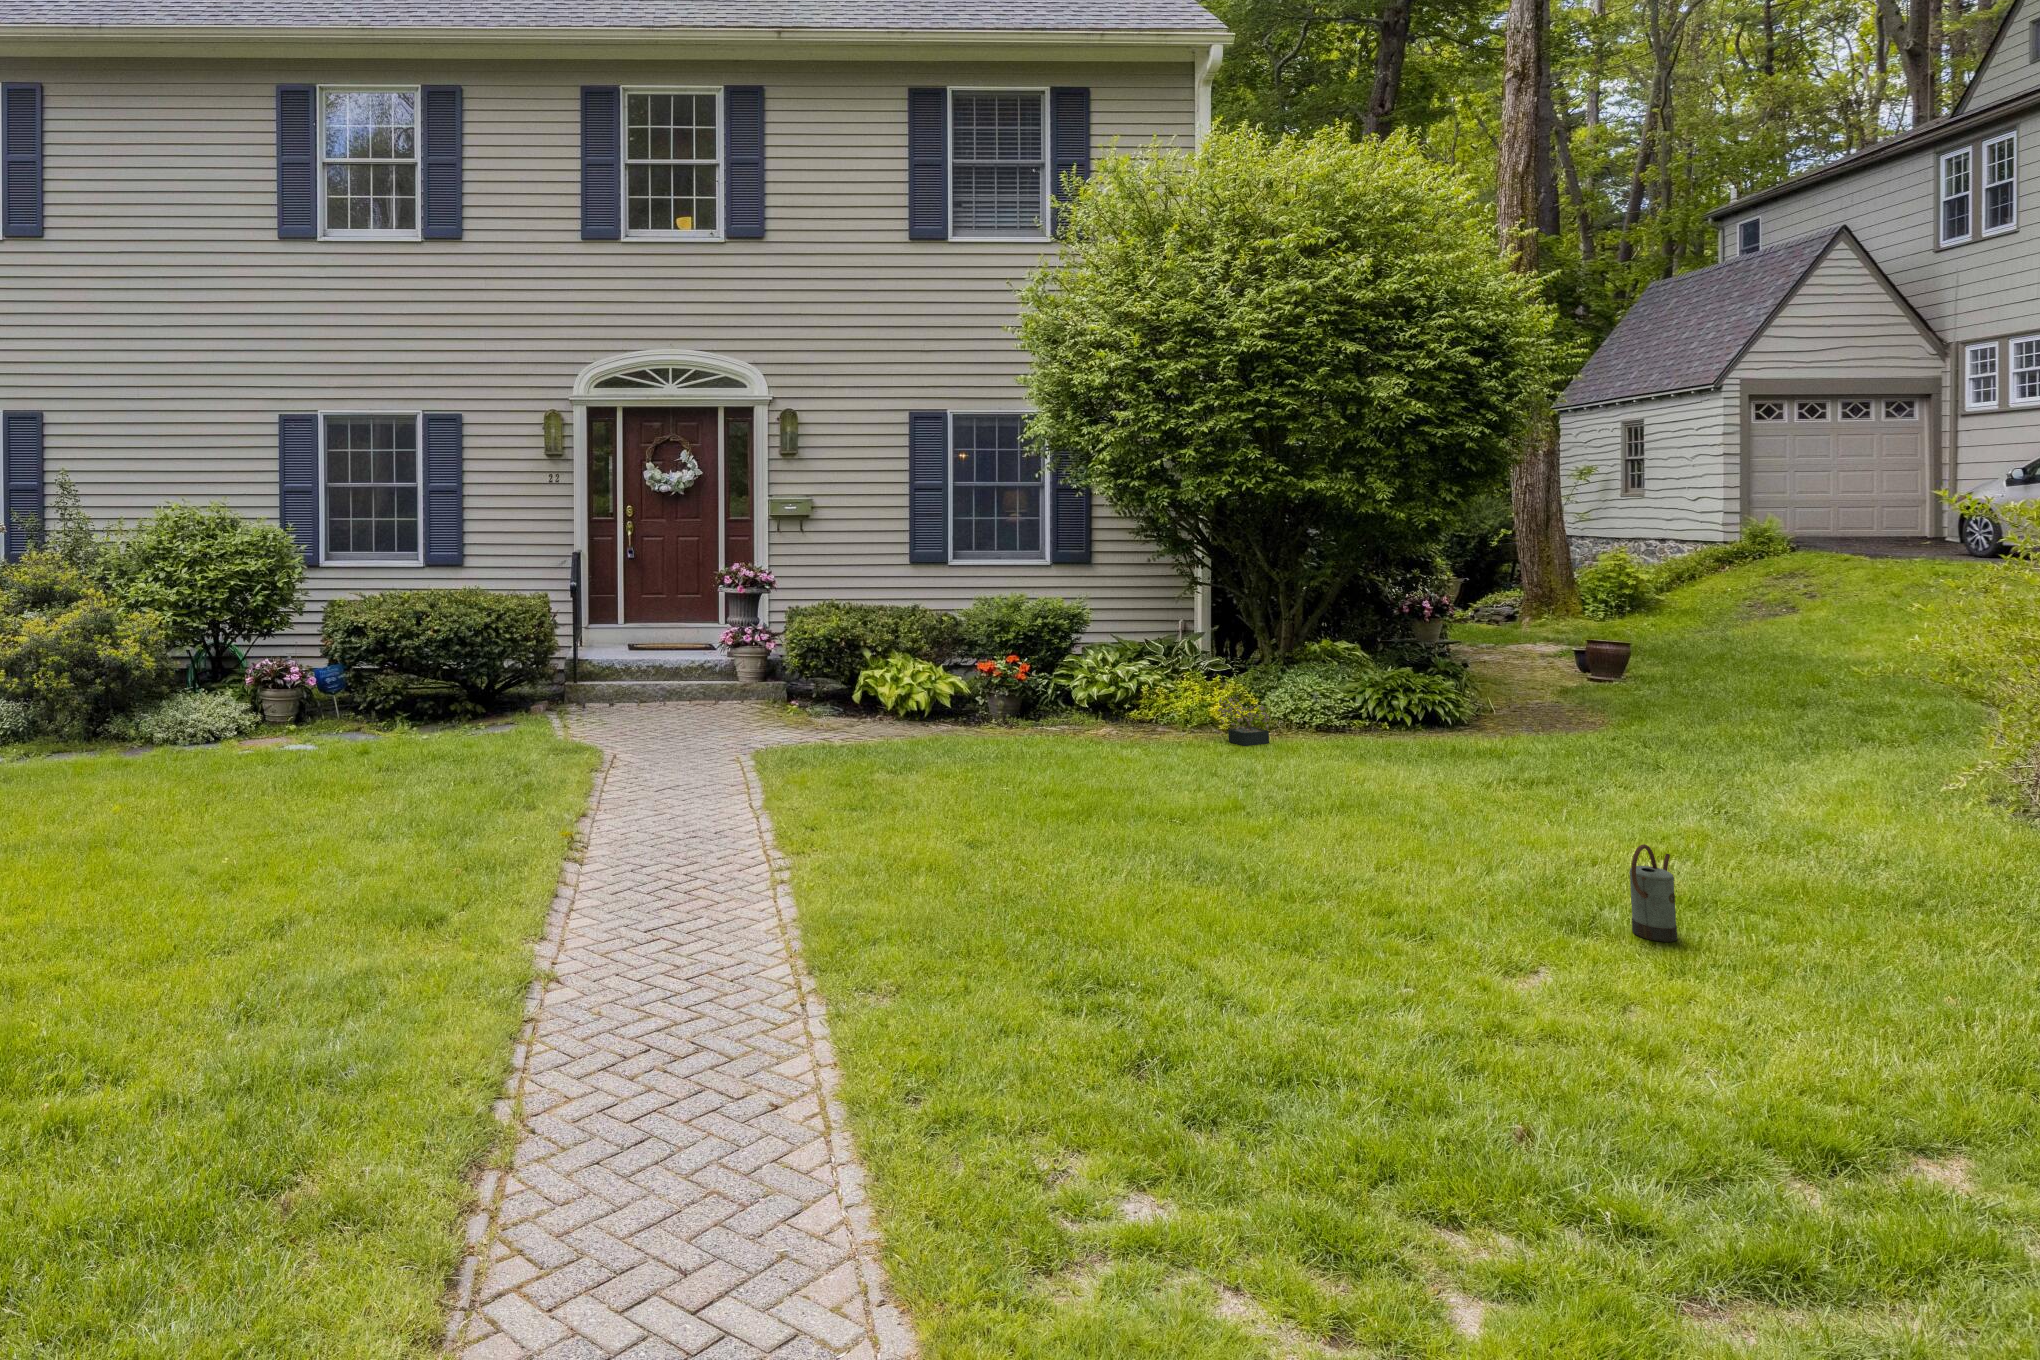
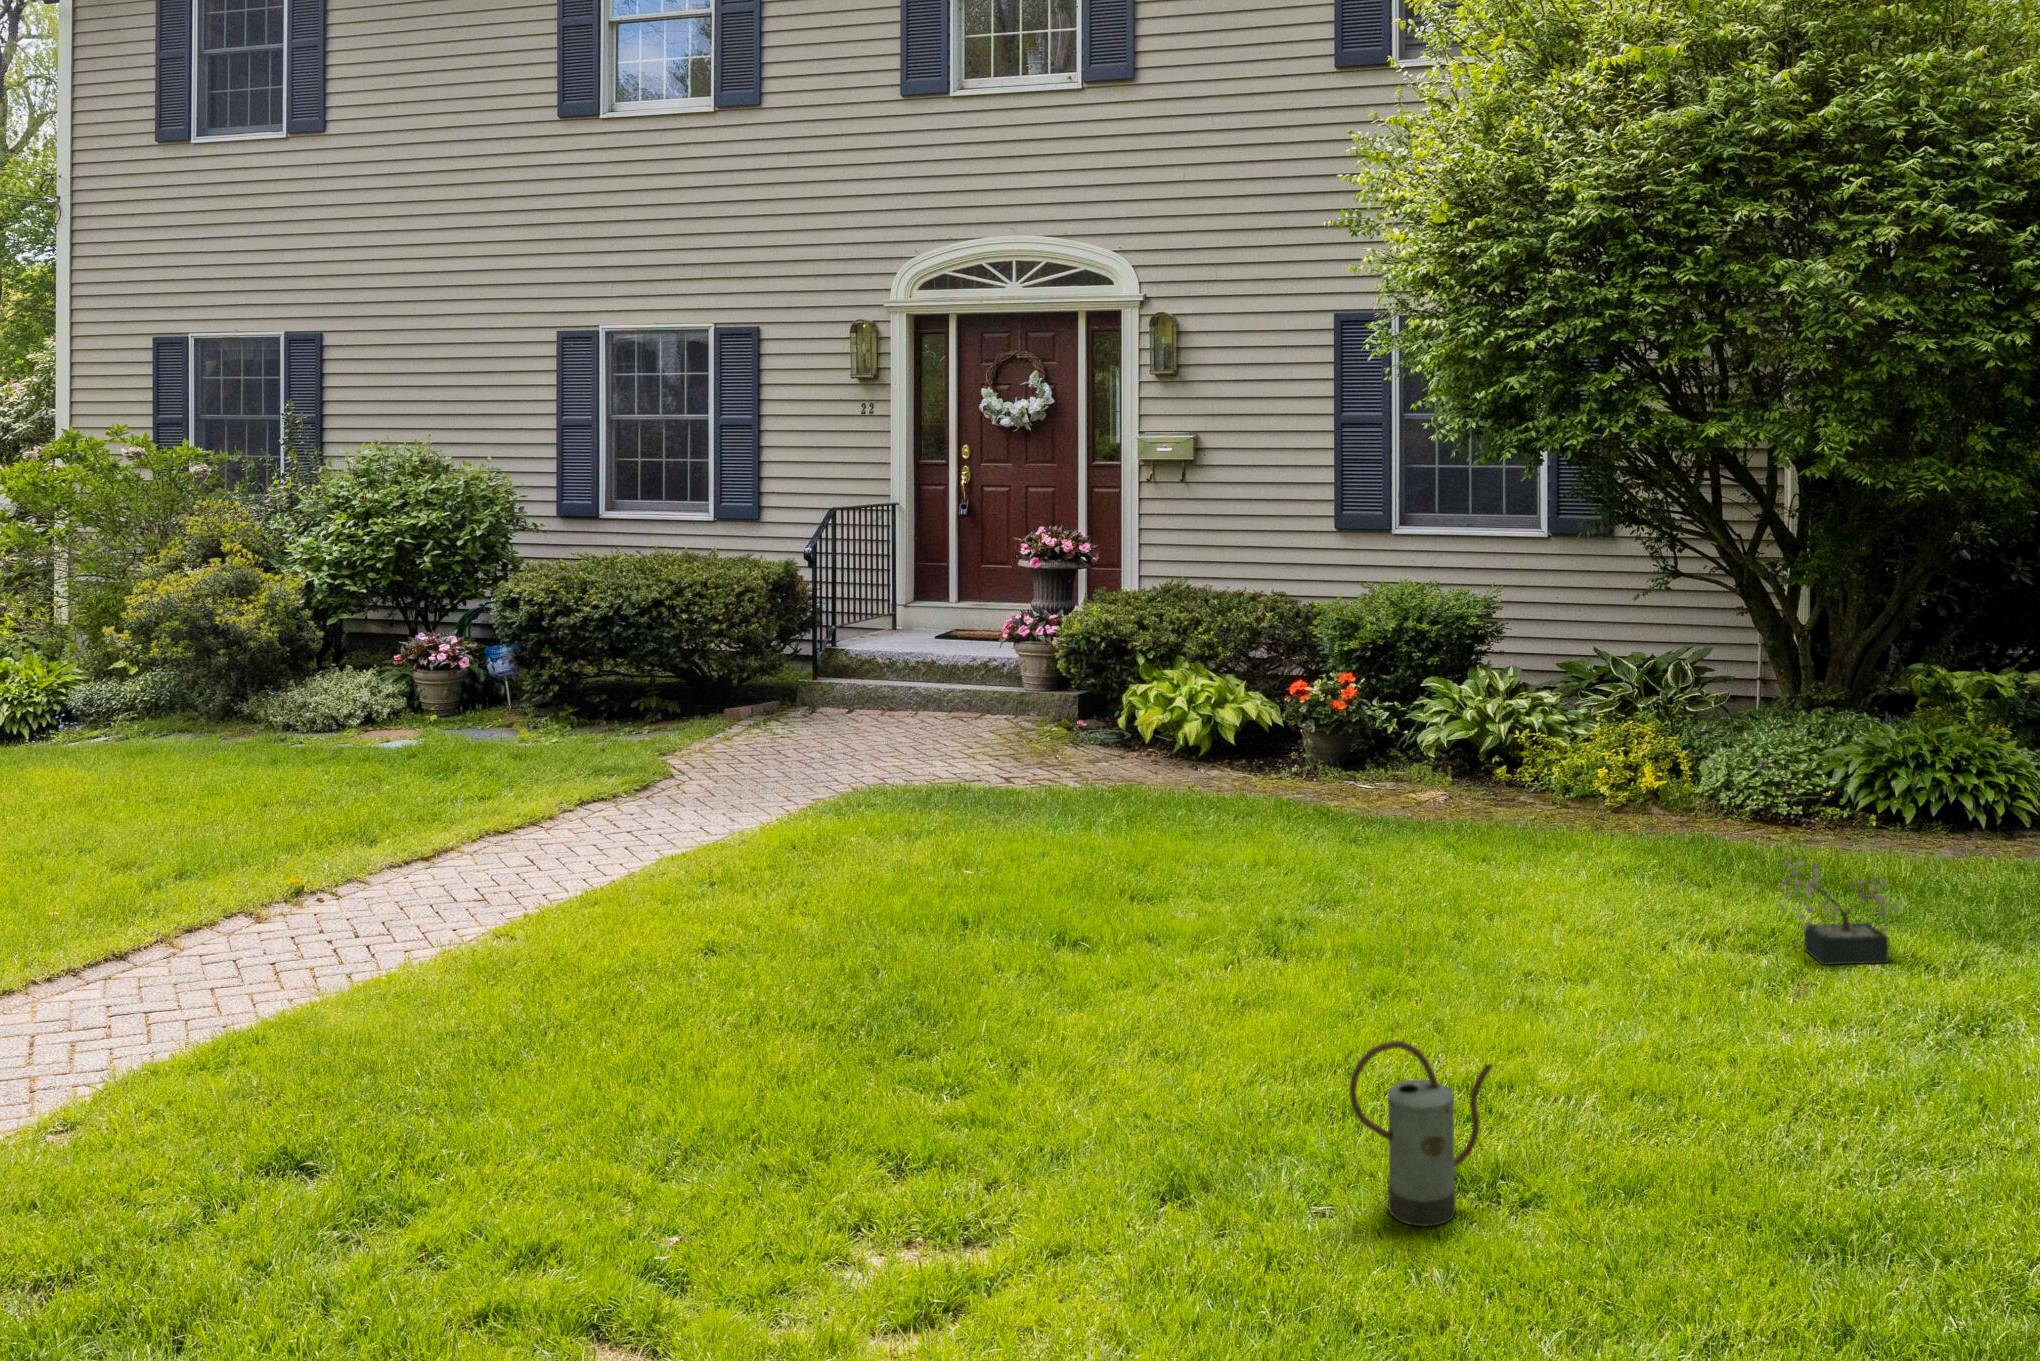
decorative plant: present [1218,698,1270,746] -> present [1779,857,1900,965]

